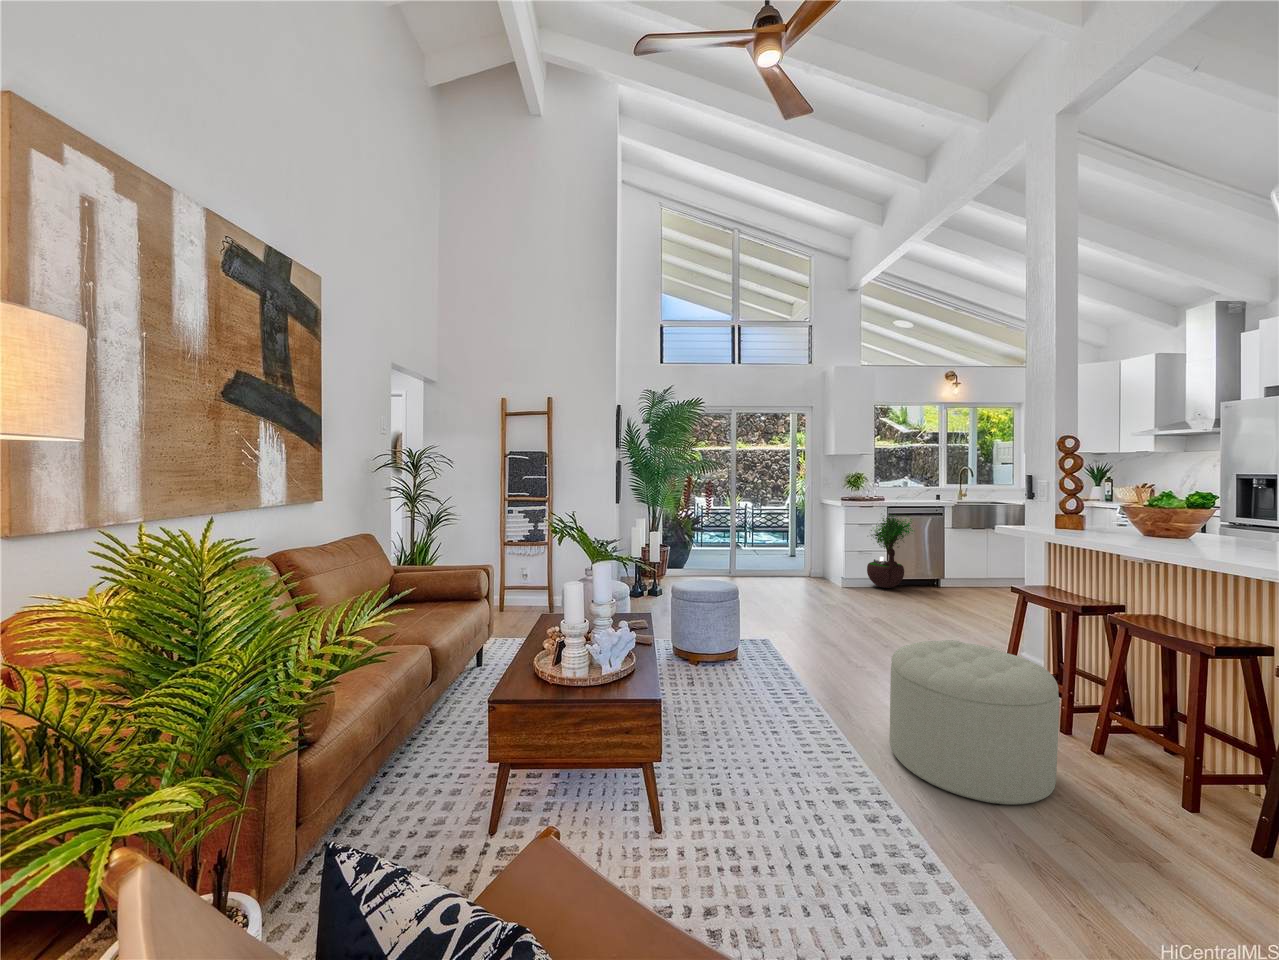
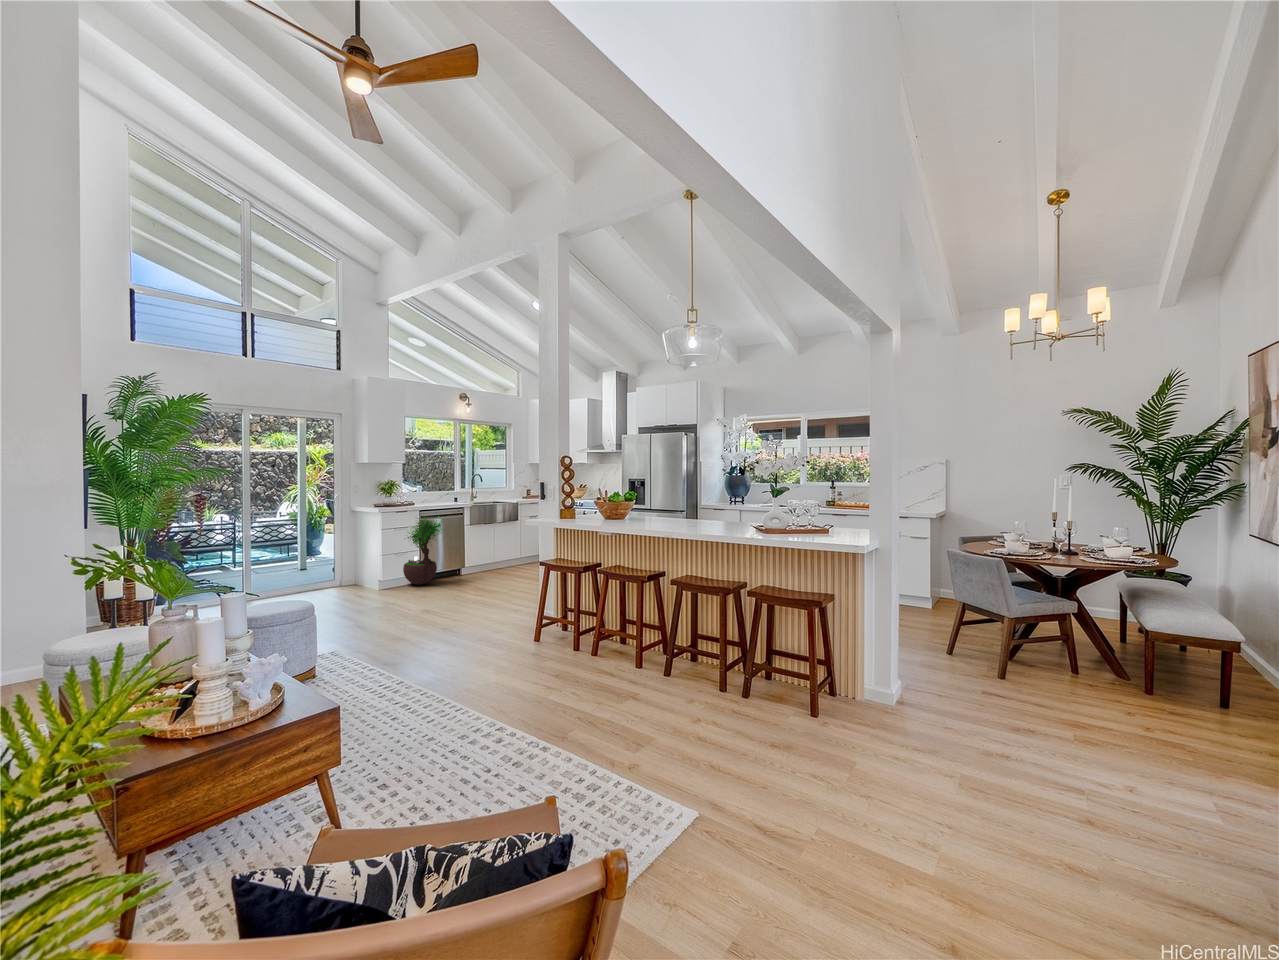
ottoman: present [890,640,1059,805] -> none [485,605,586,708]

